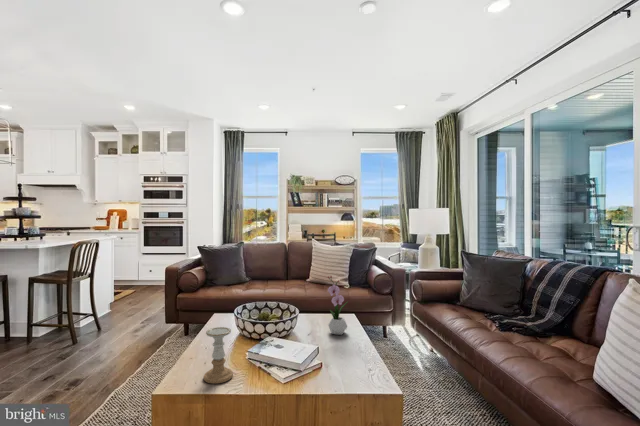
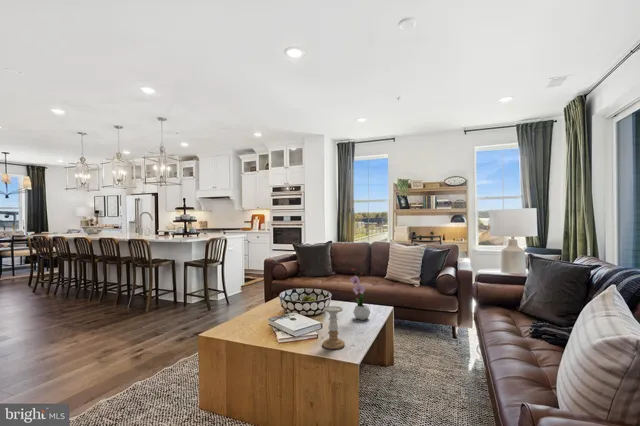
candle holder: present [204,327,233,384] -> present [322,306,345,349]

